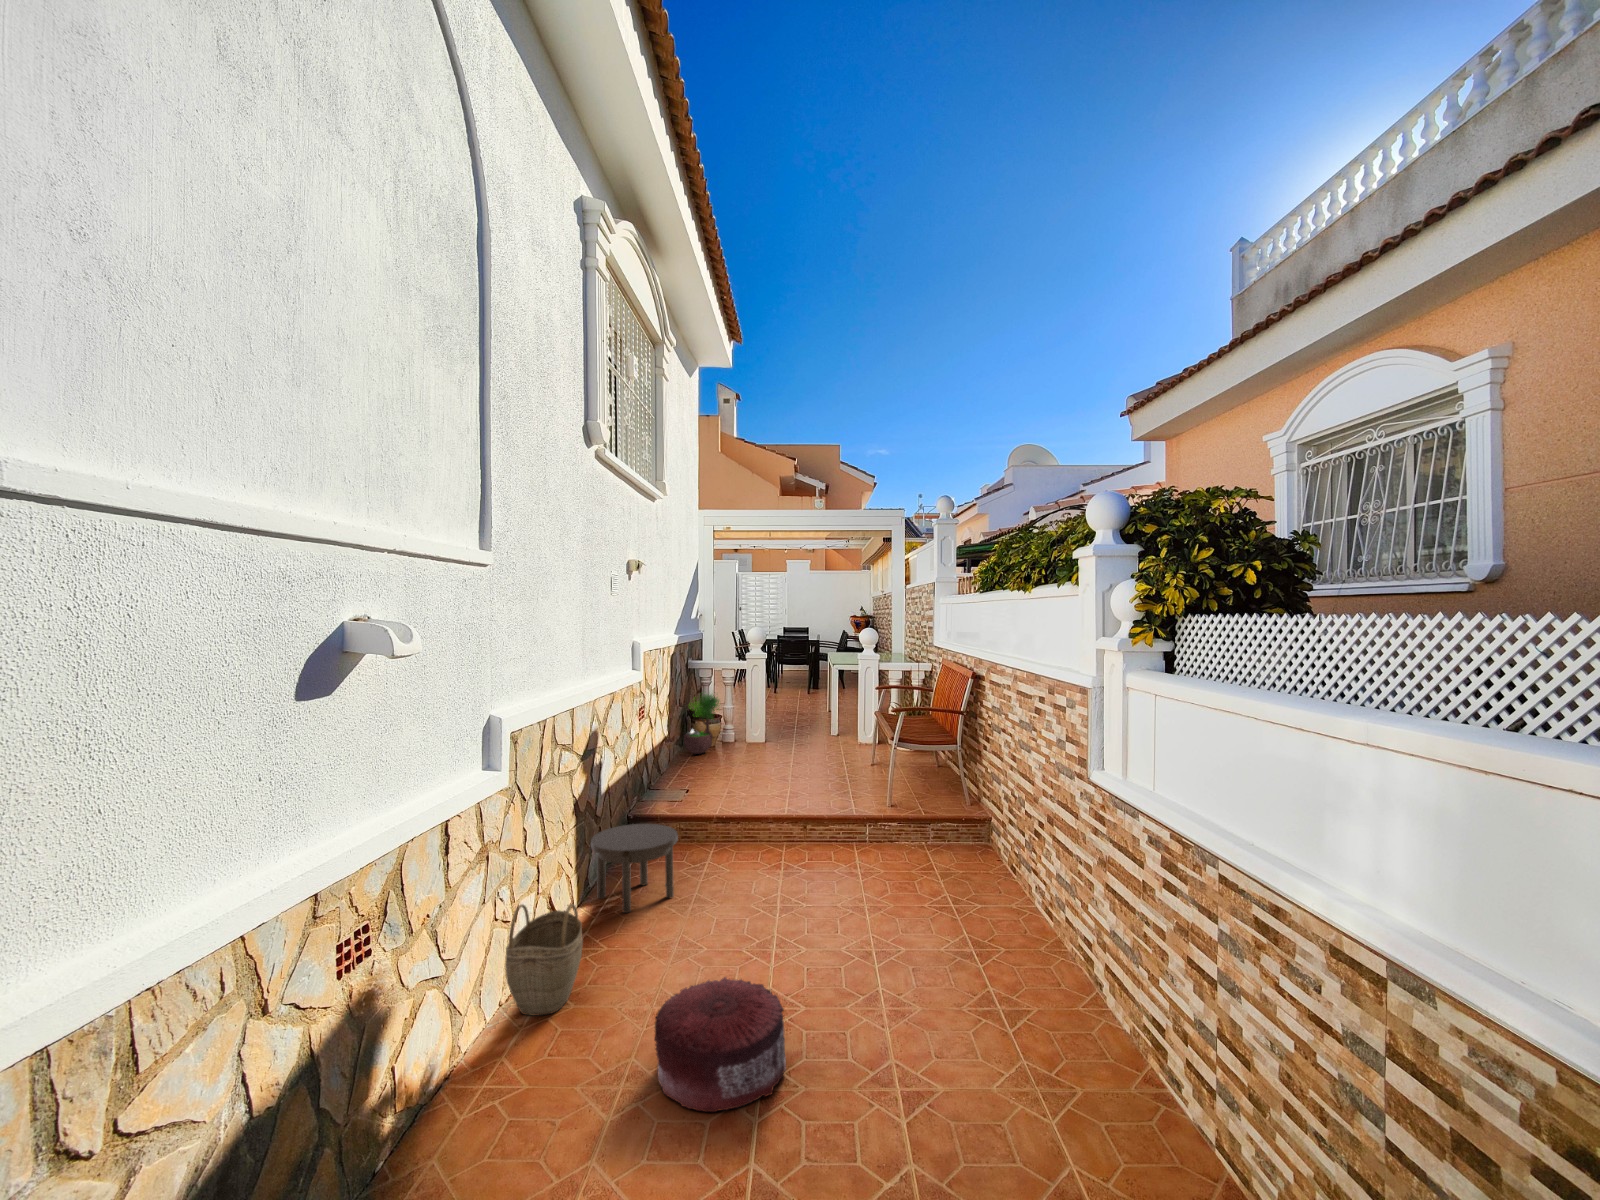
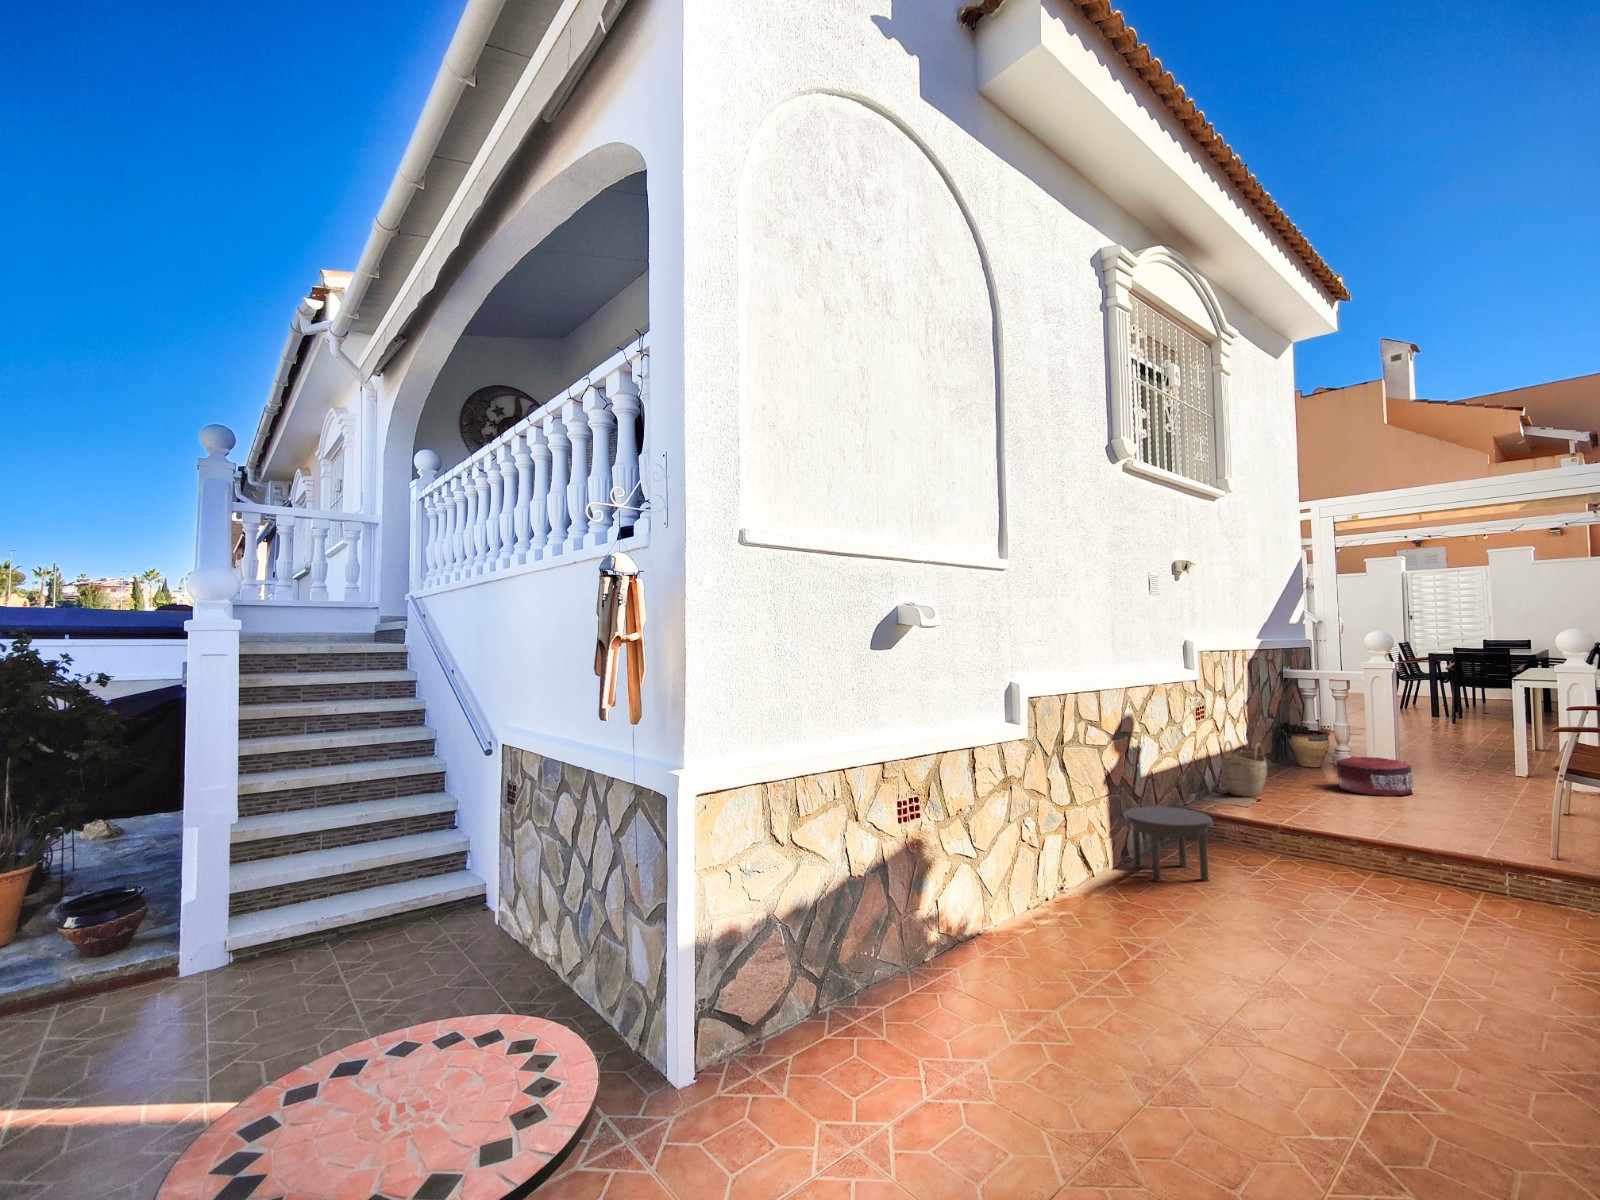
potted tree: present [684,693,719,754] -> none [1271,699,1316,771]
woven basket: present [505,904,583,1016] -> present [1222,741,1267,797]
pouf: present [655,977,786,1112] -> present [1337,757,1414,796]

